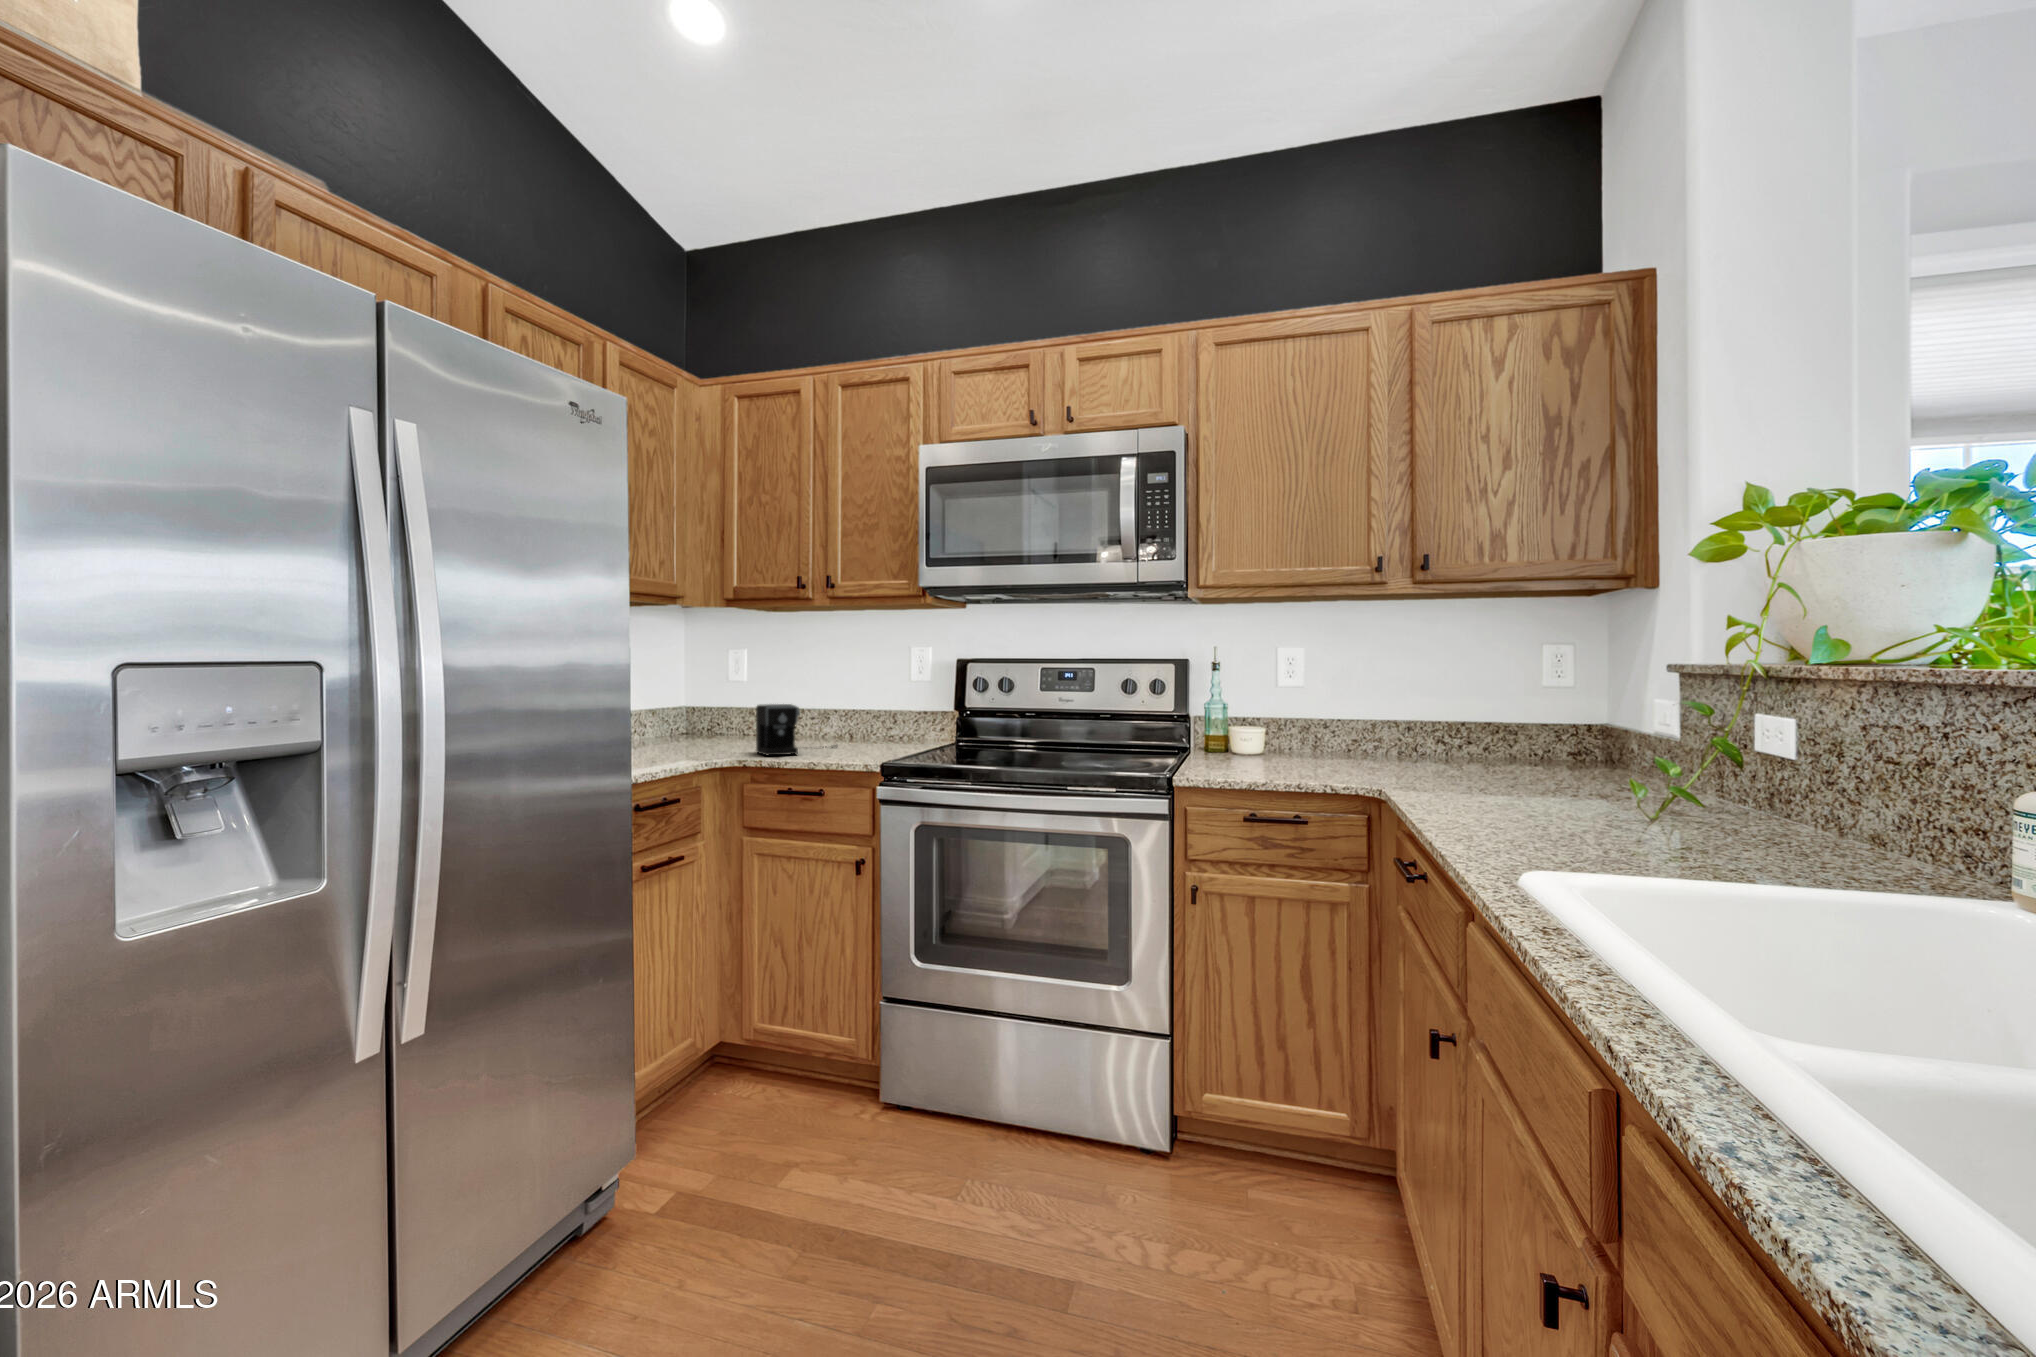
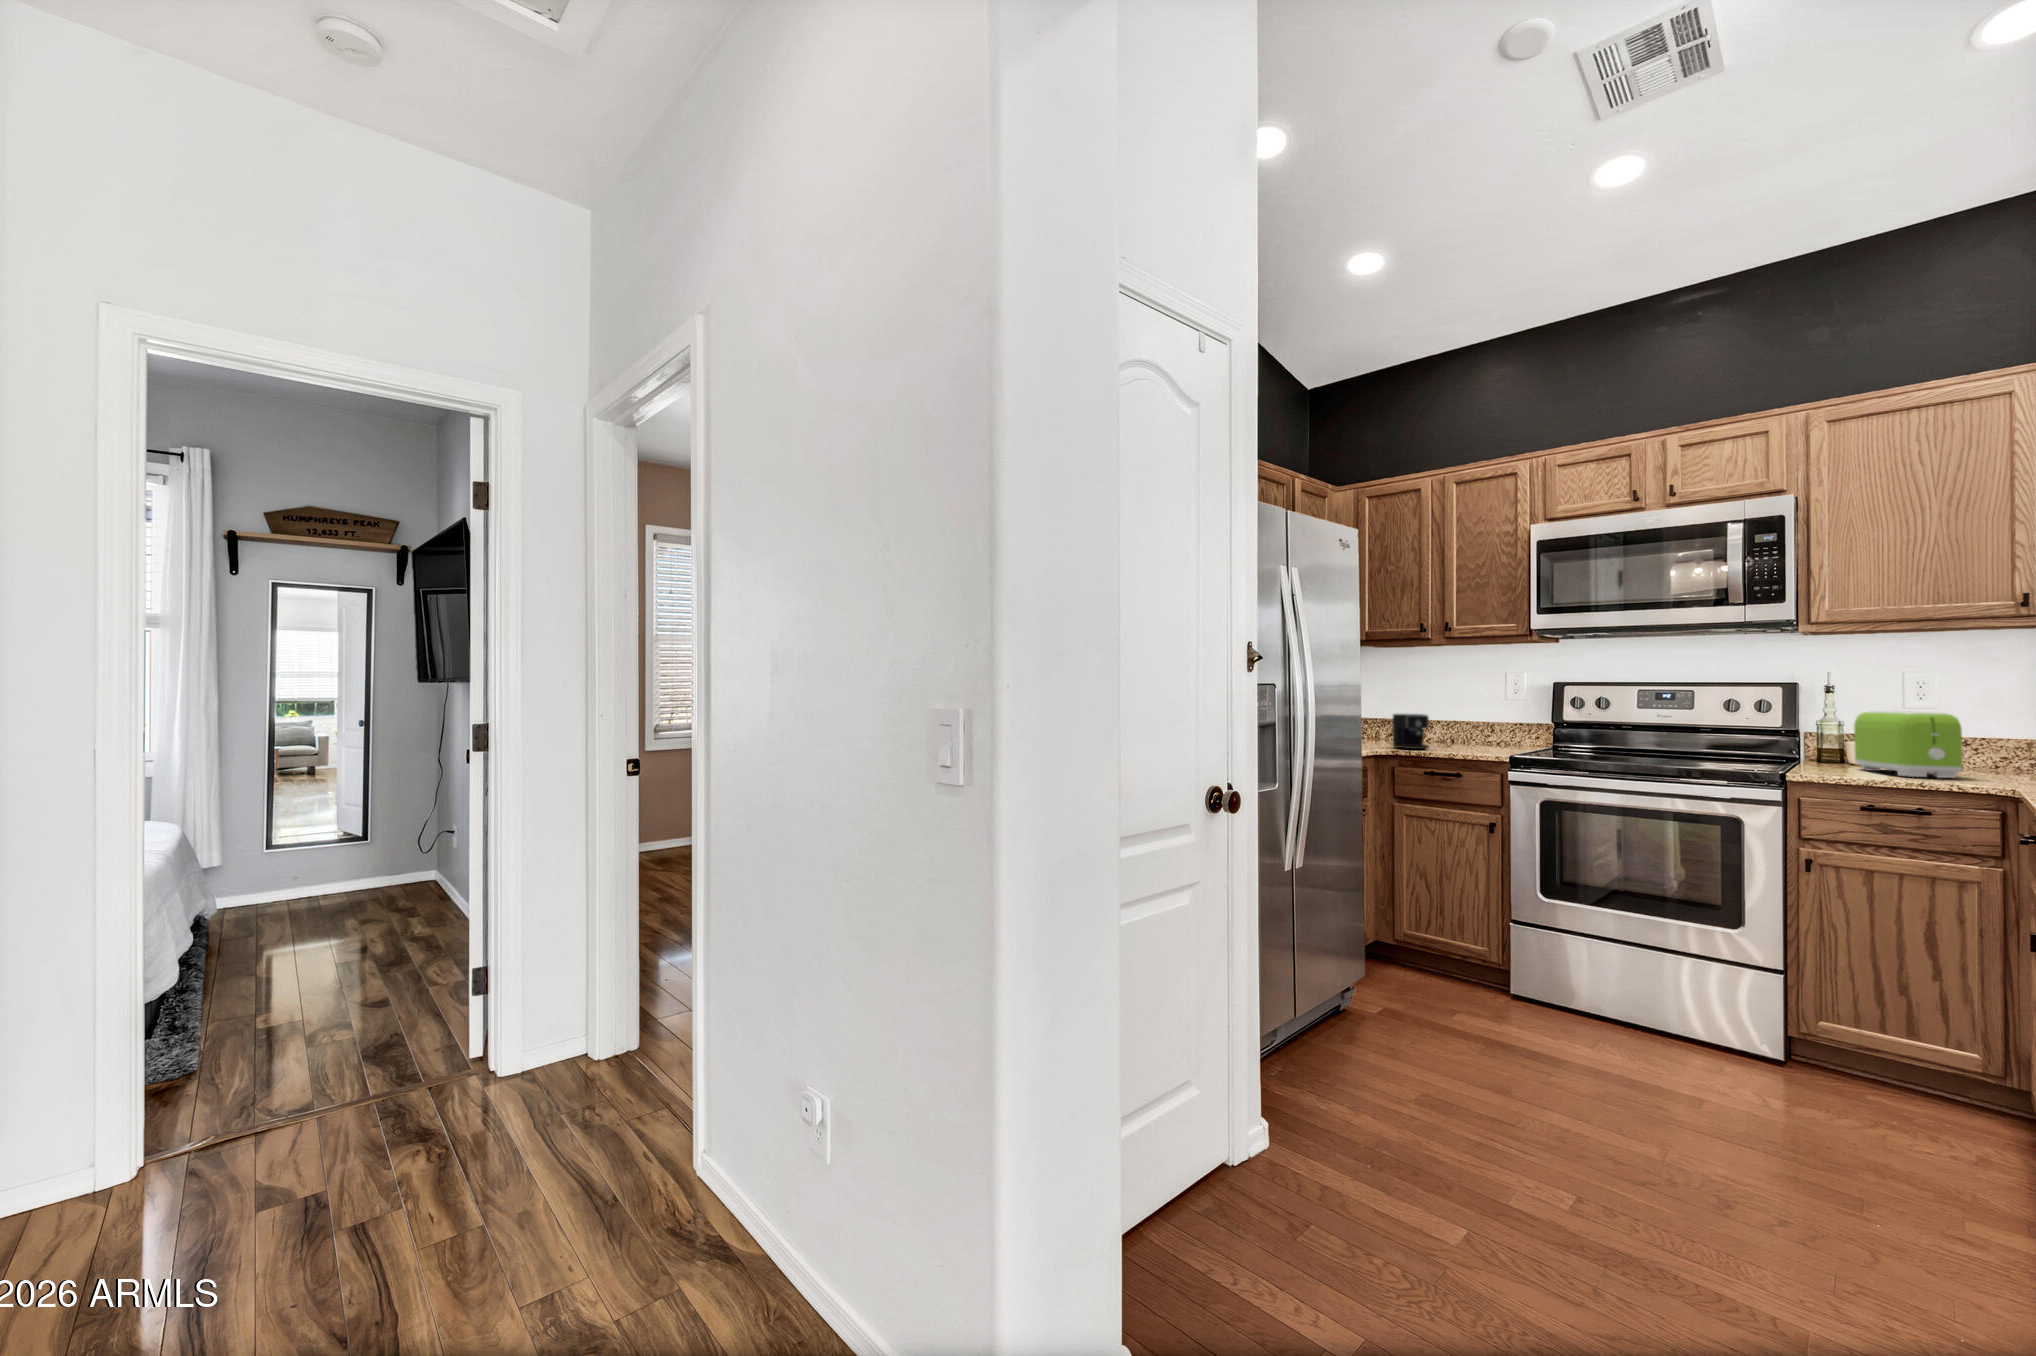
toaster: none [1237,693,1330,772] -> present [1854,711,1962,778]

